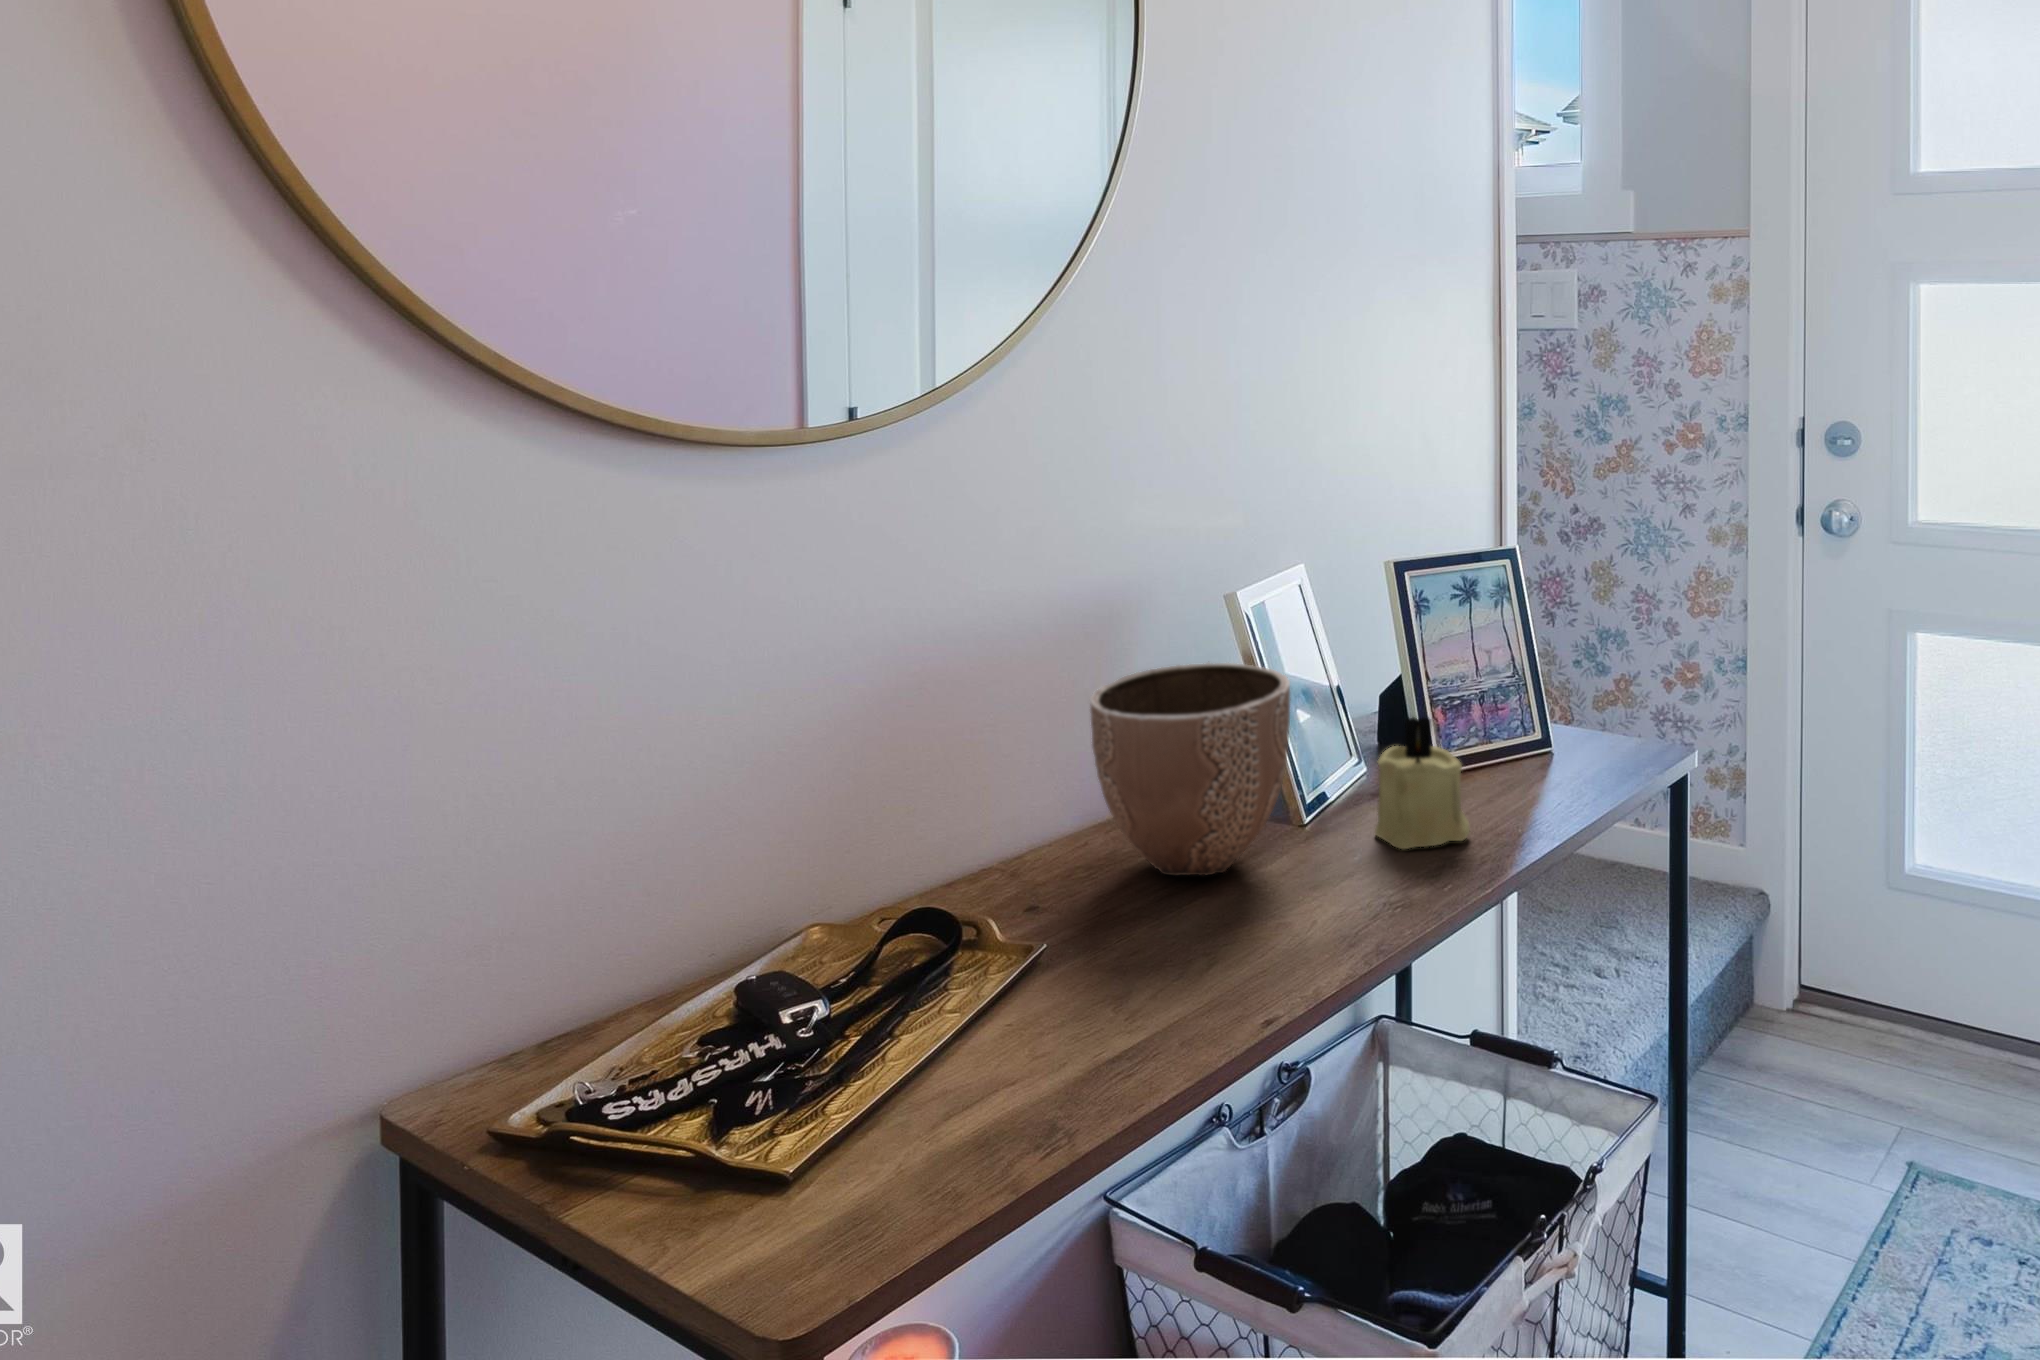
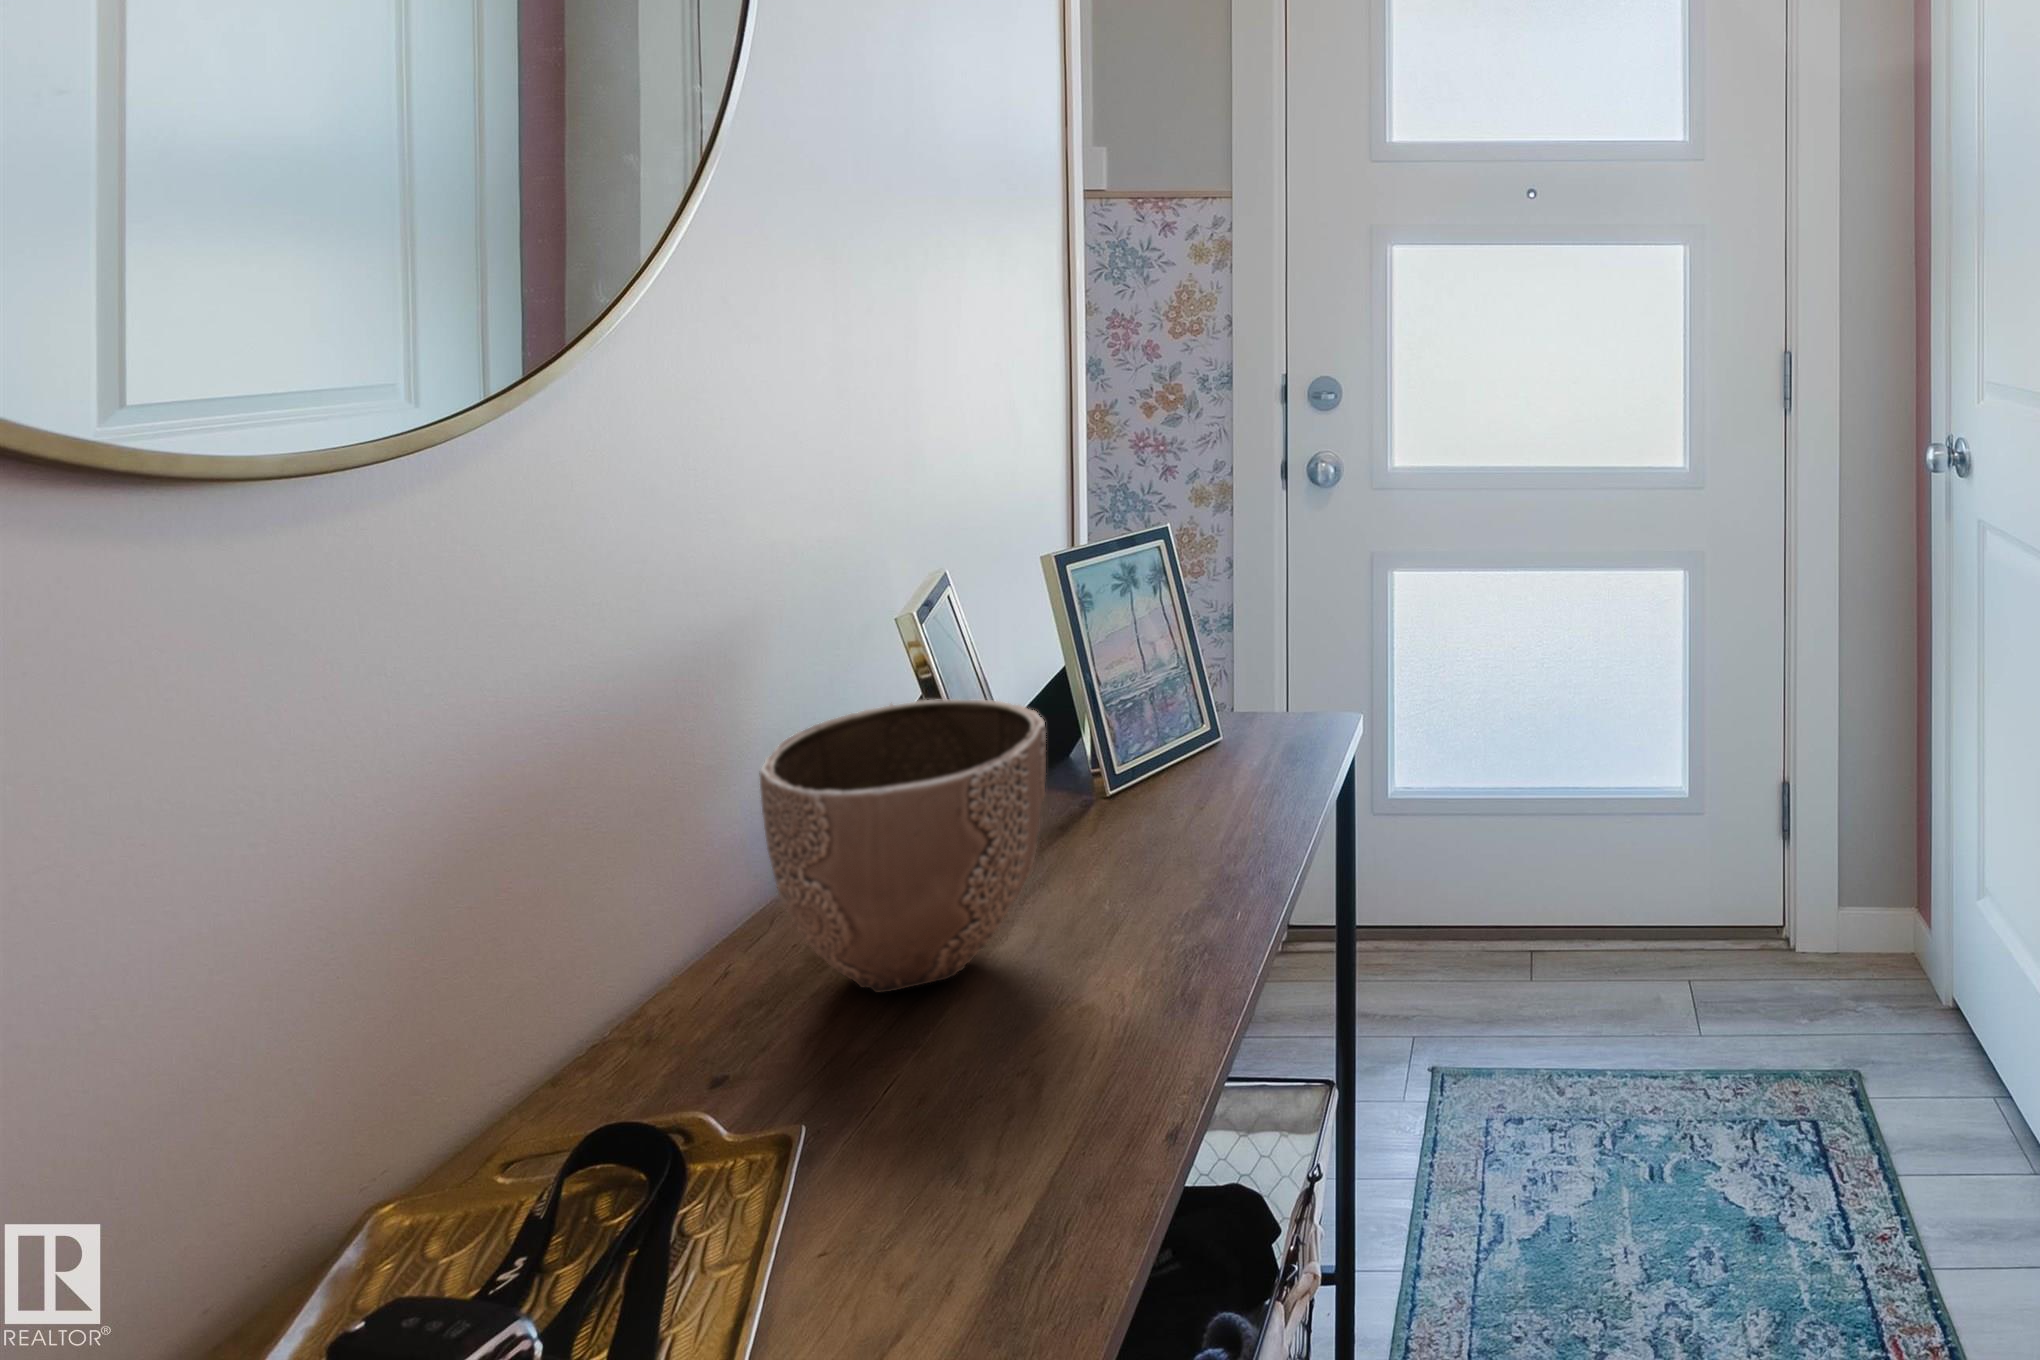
candle: present [1375,717,1470,849] -> none [1105,727,1218,888]

